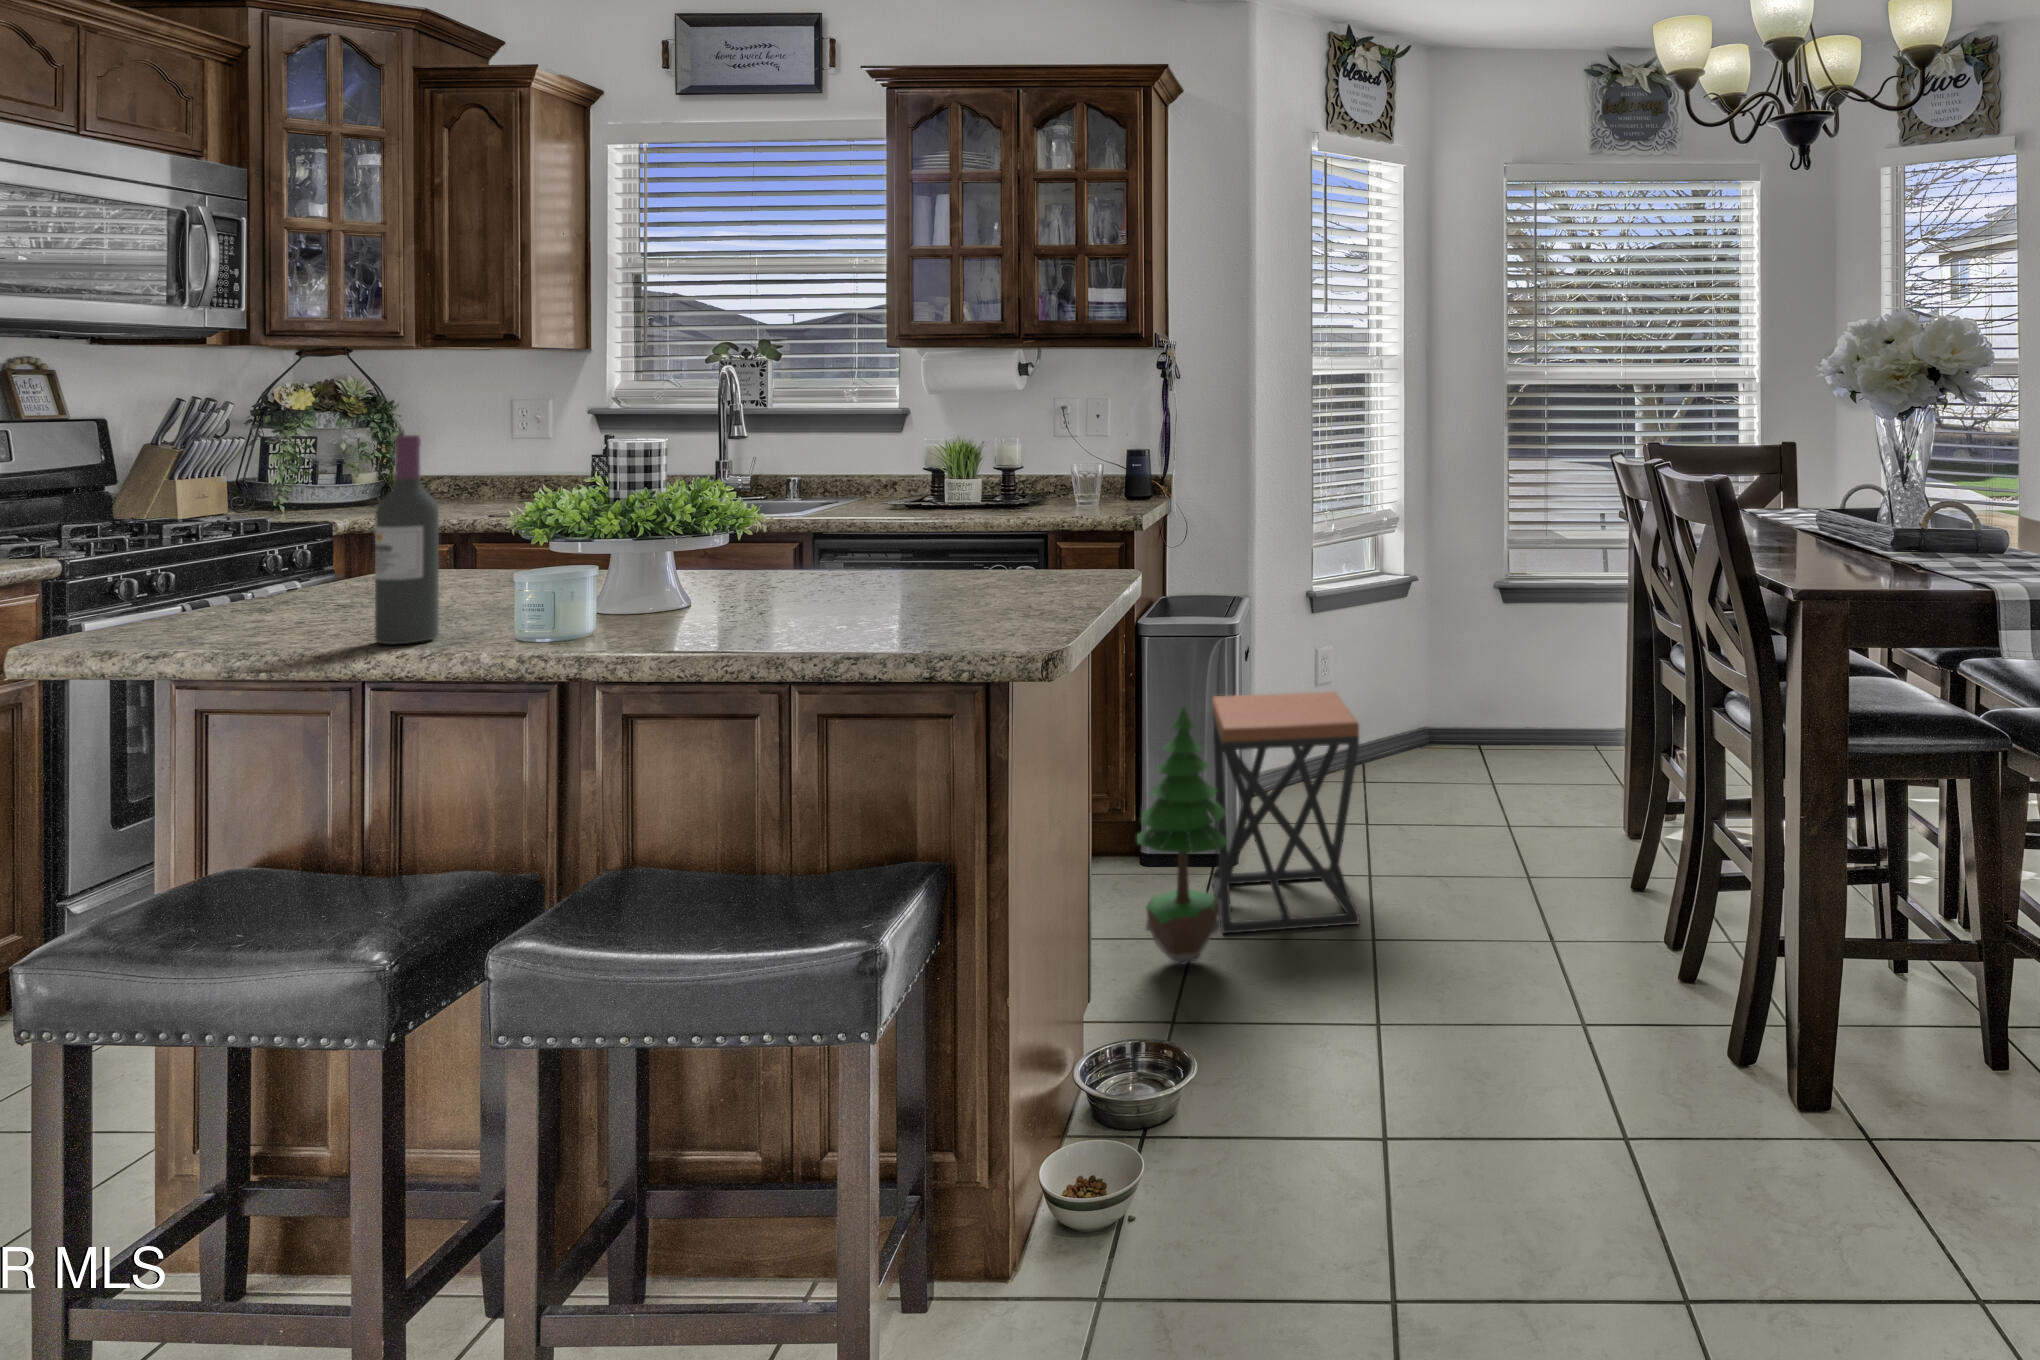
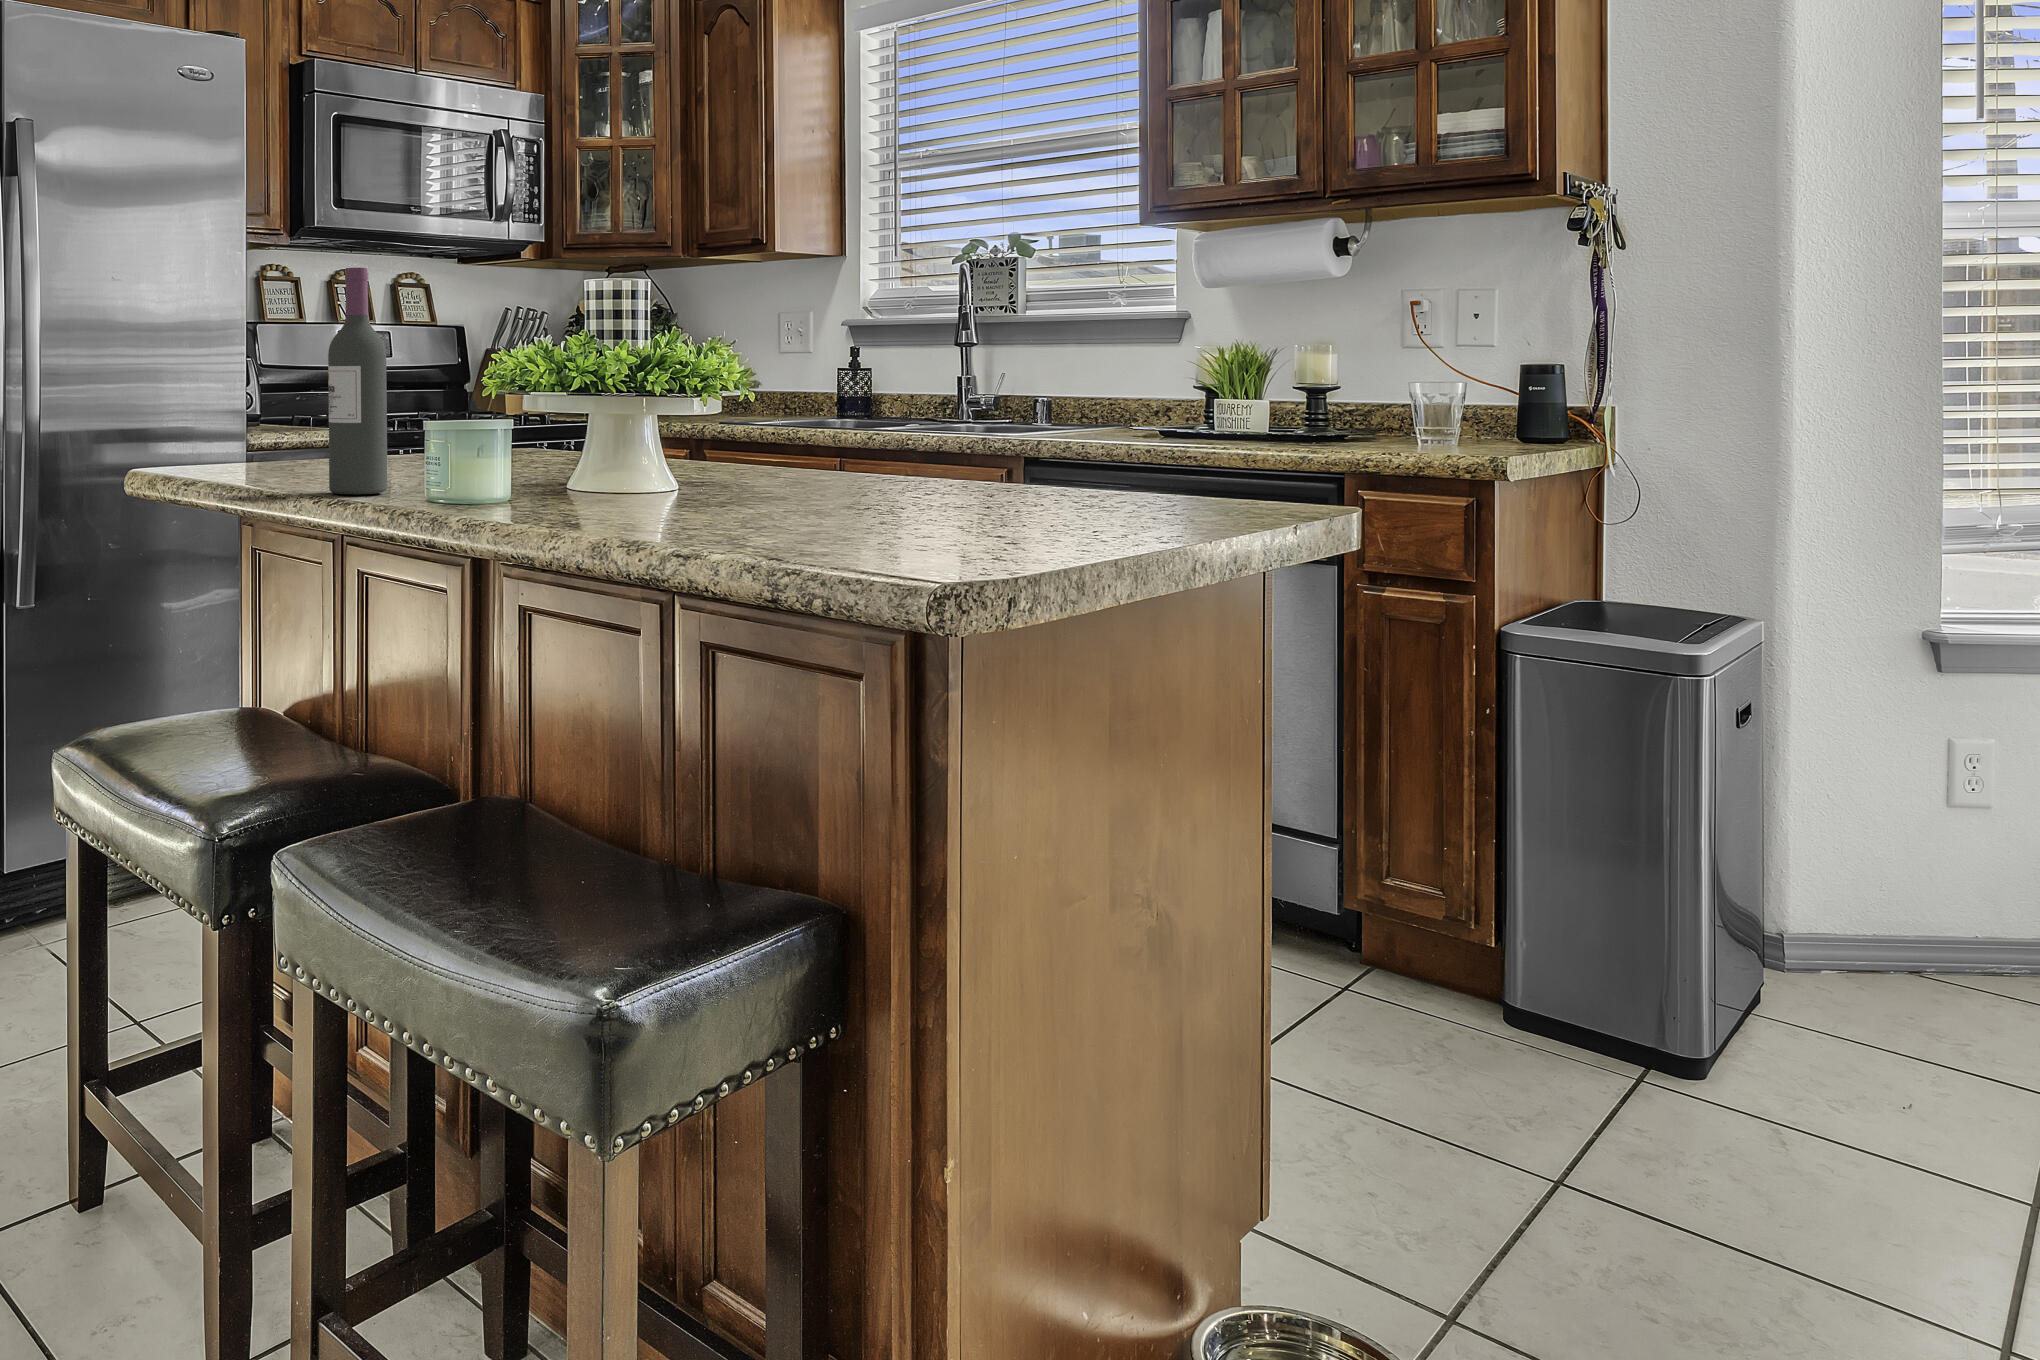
stool: present [1212,692,1359,933] -> none [1615,771,1960,1287]
potted tree: present [1137,707,1228,965] -> none [1413,765,1608,1217]

